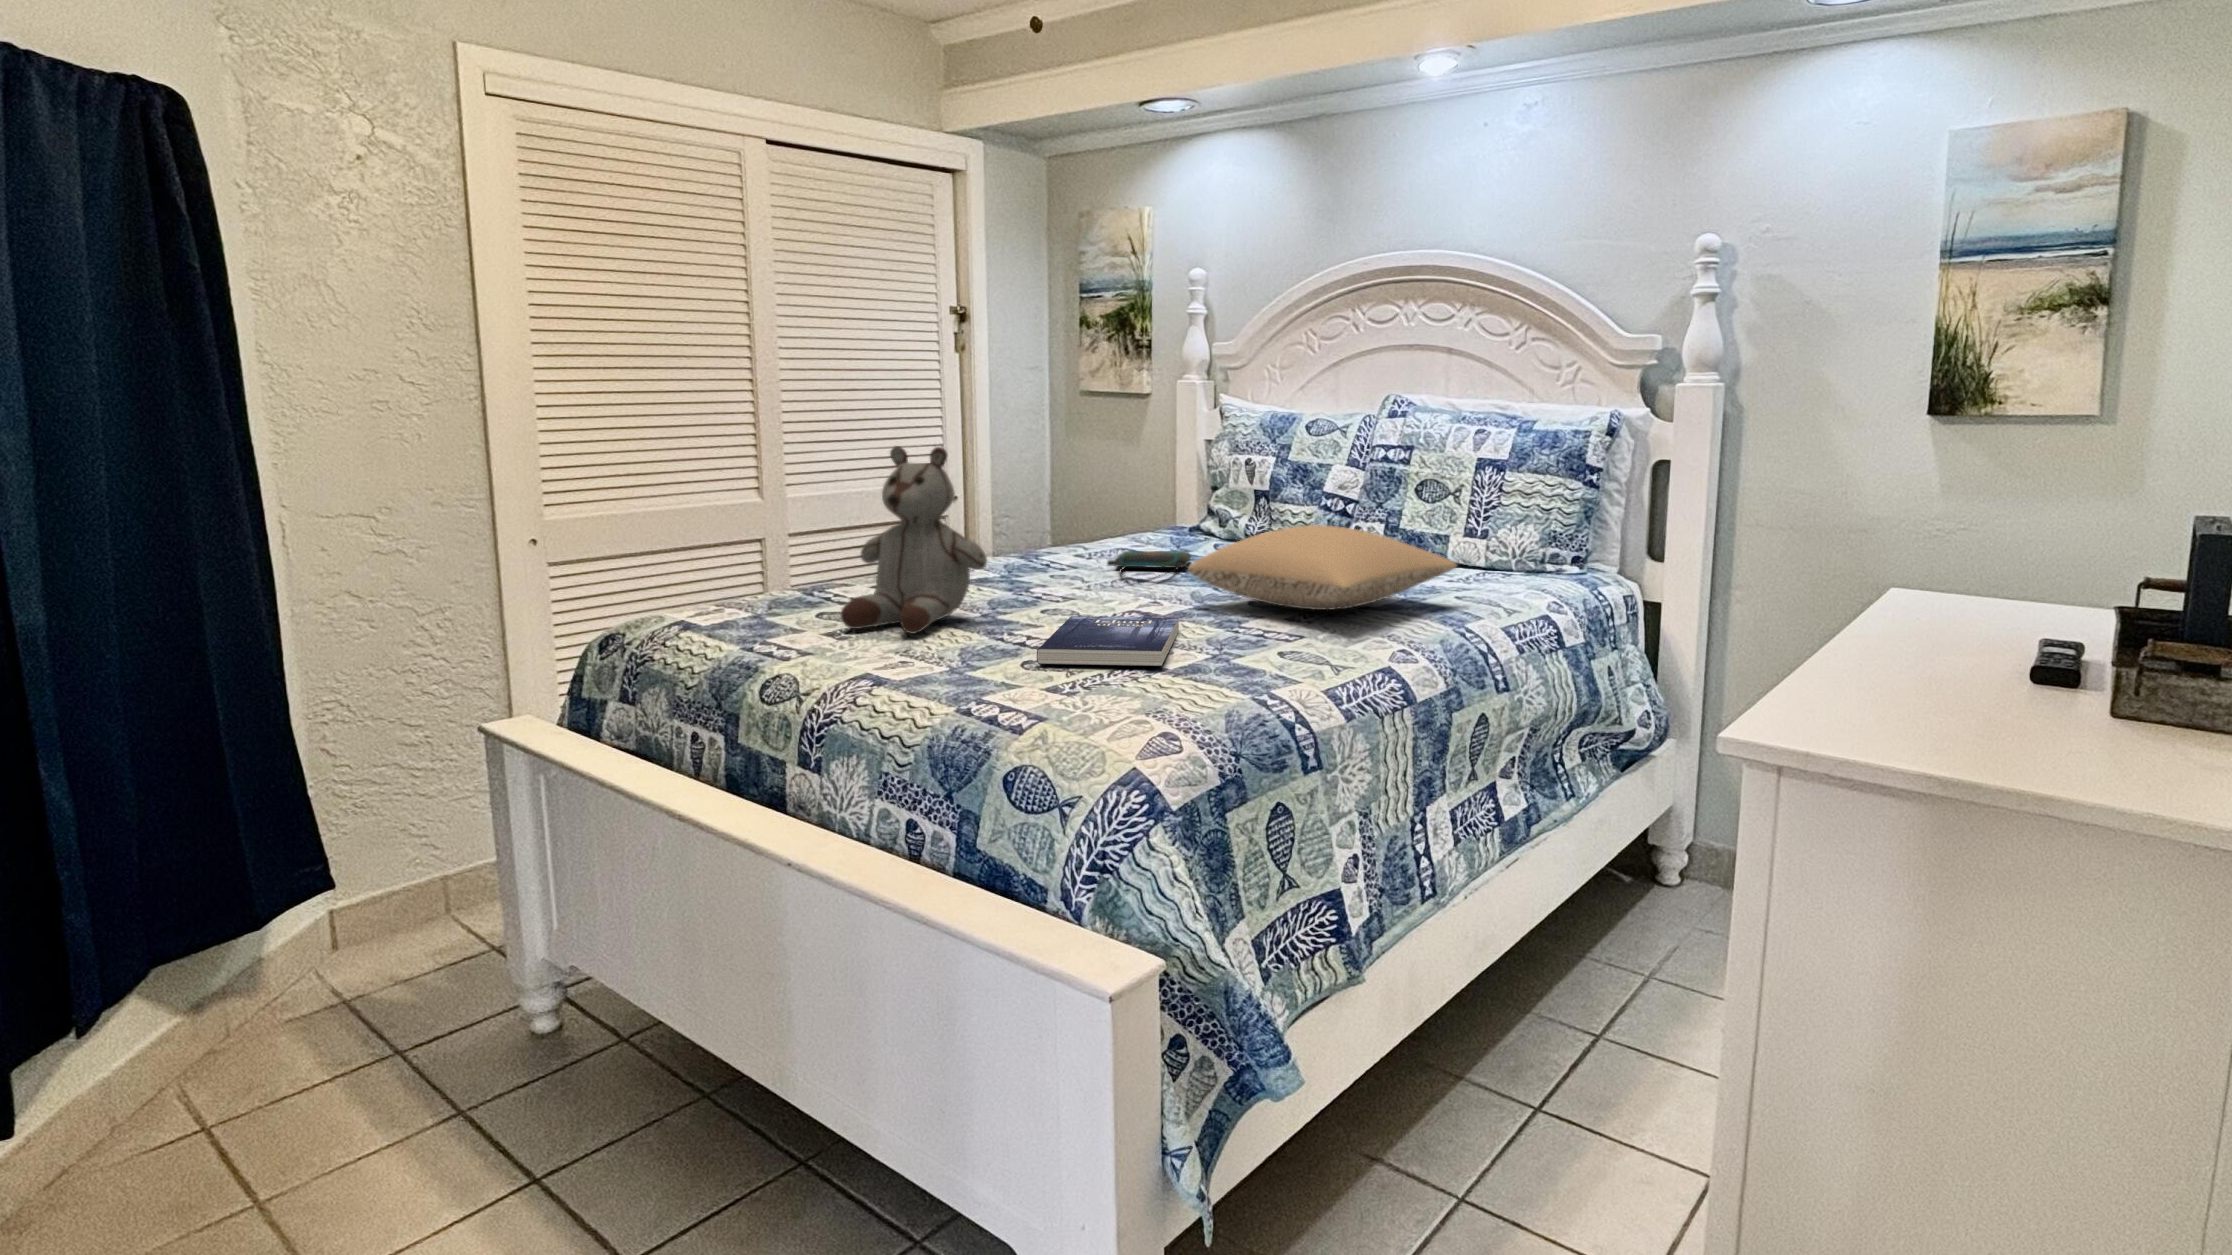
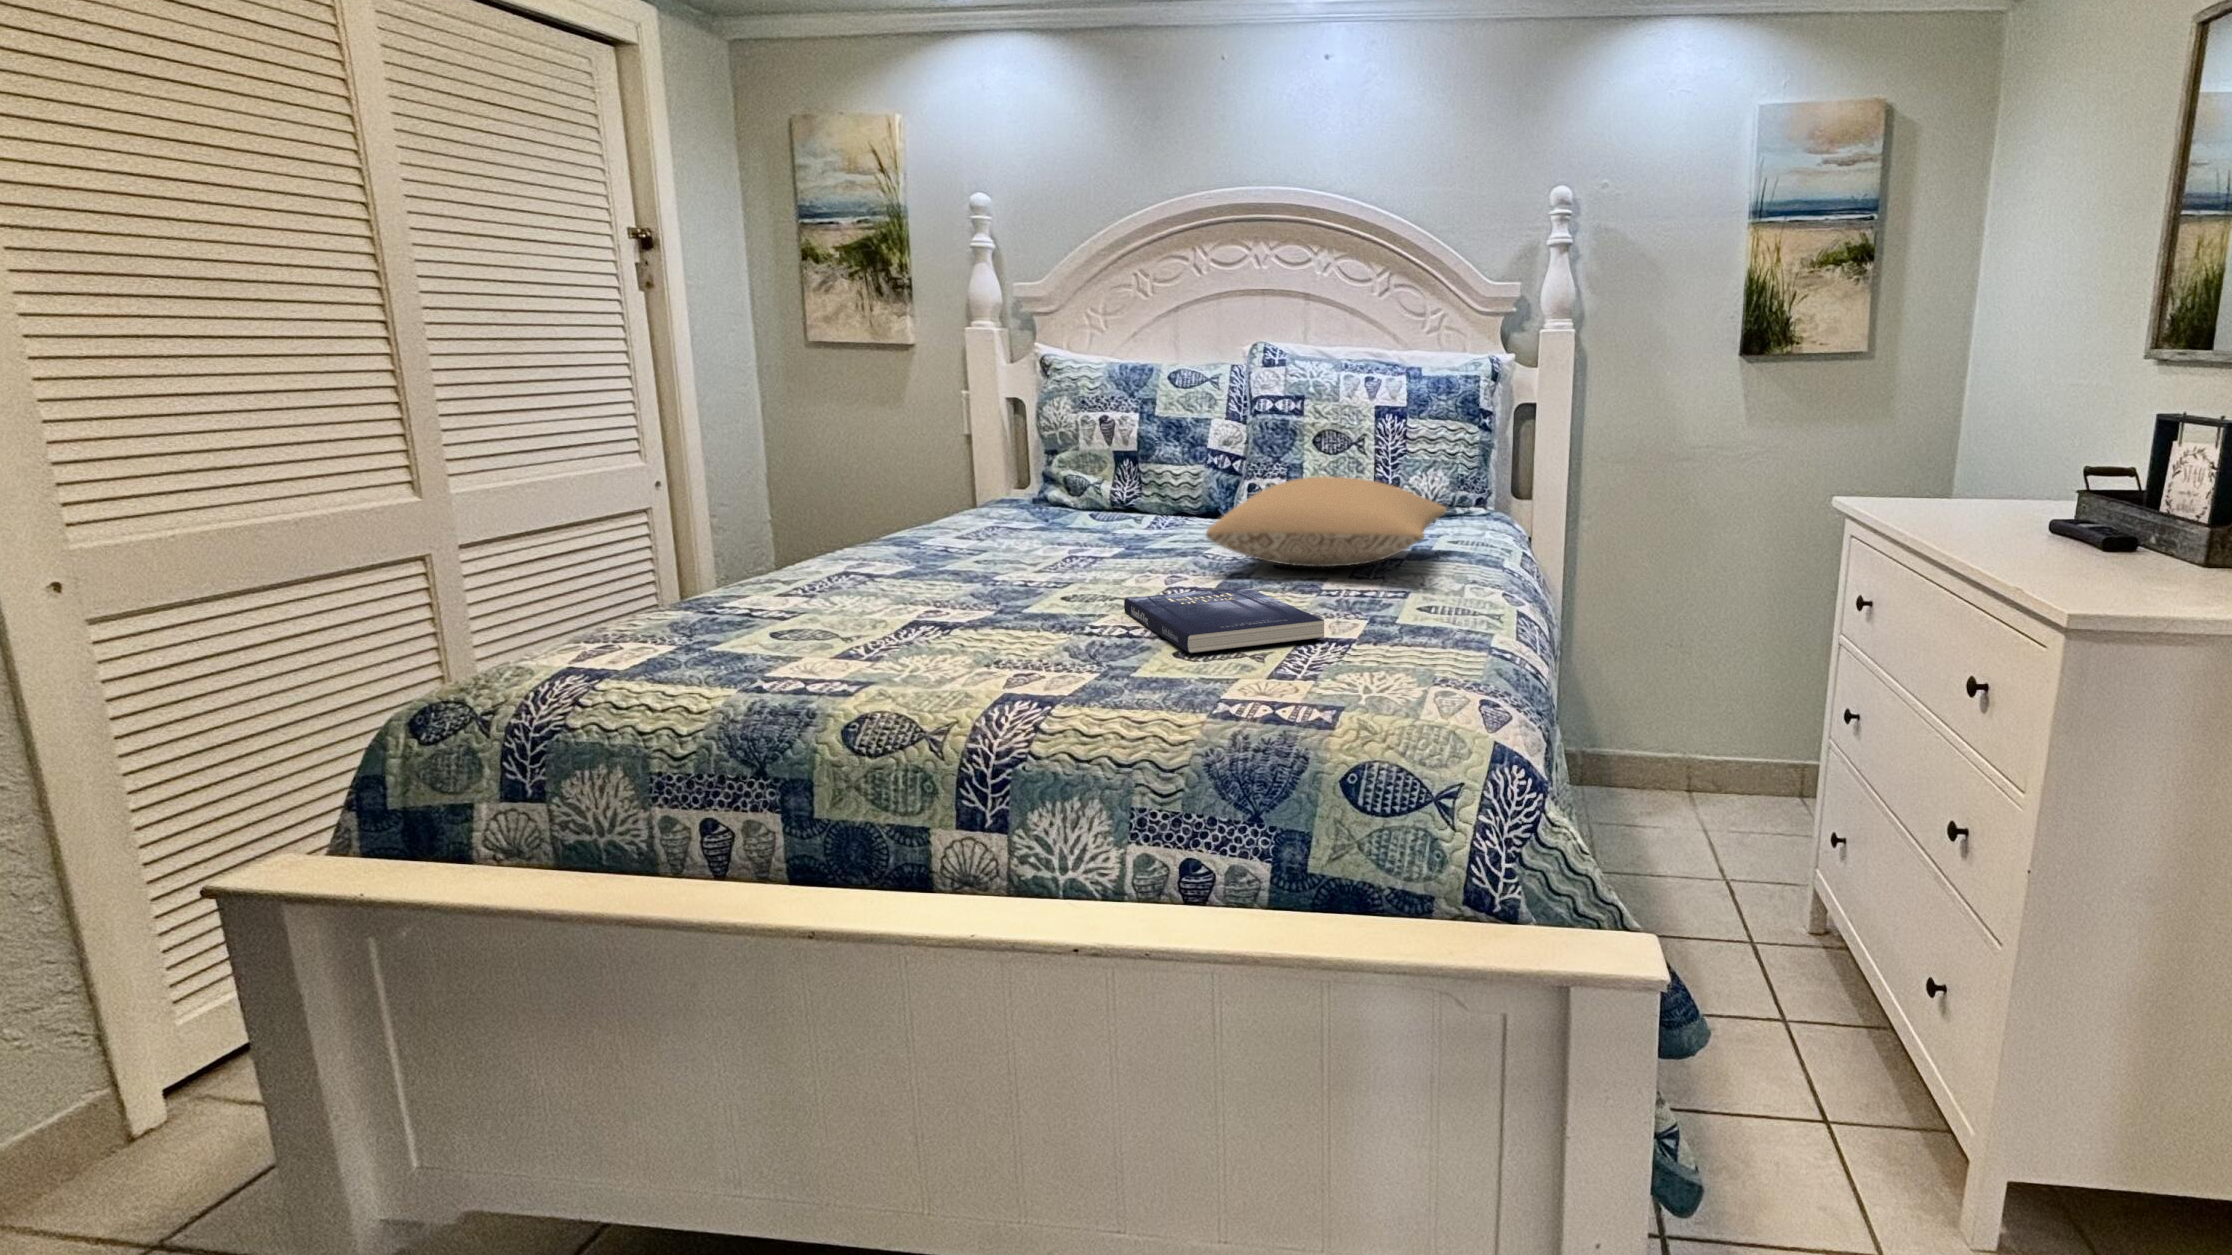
stuffed bear: present [841,446,987,634] -> none [821,397,1018,646]
tote bag: present [1107,551,1191,583] -> none [1018,522,1122,559]

